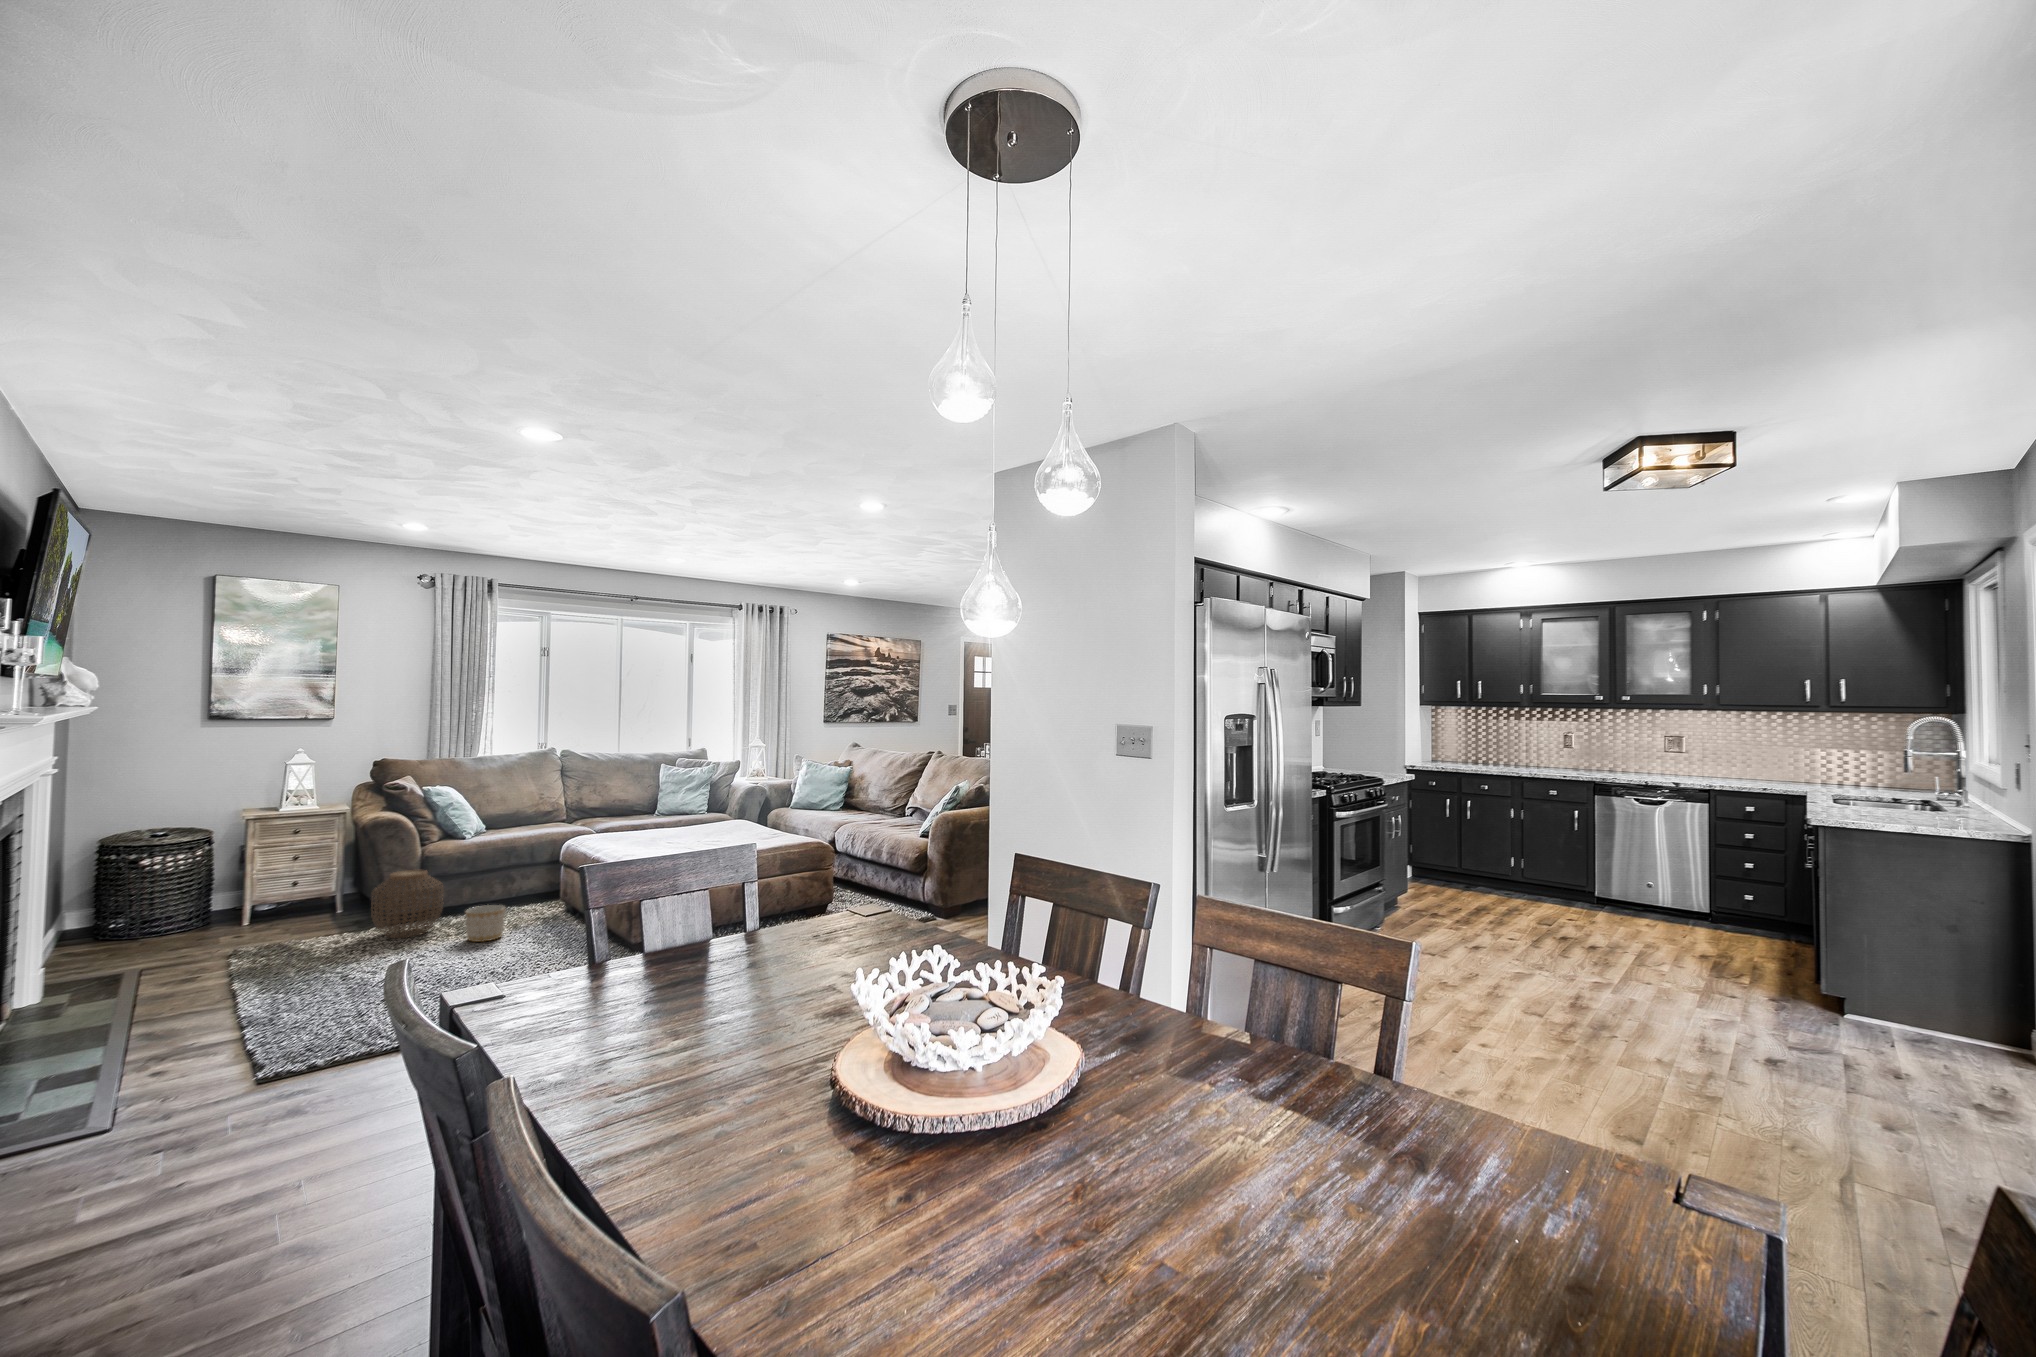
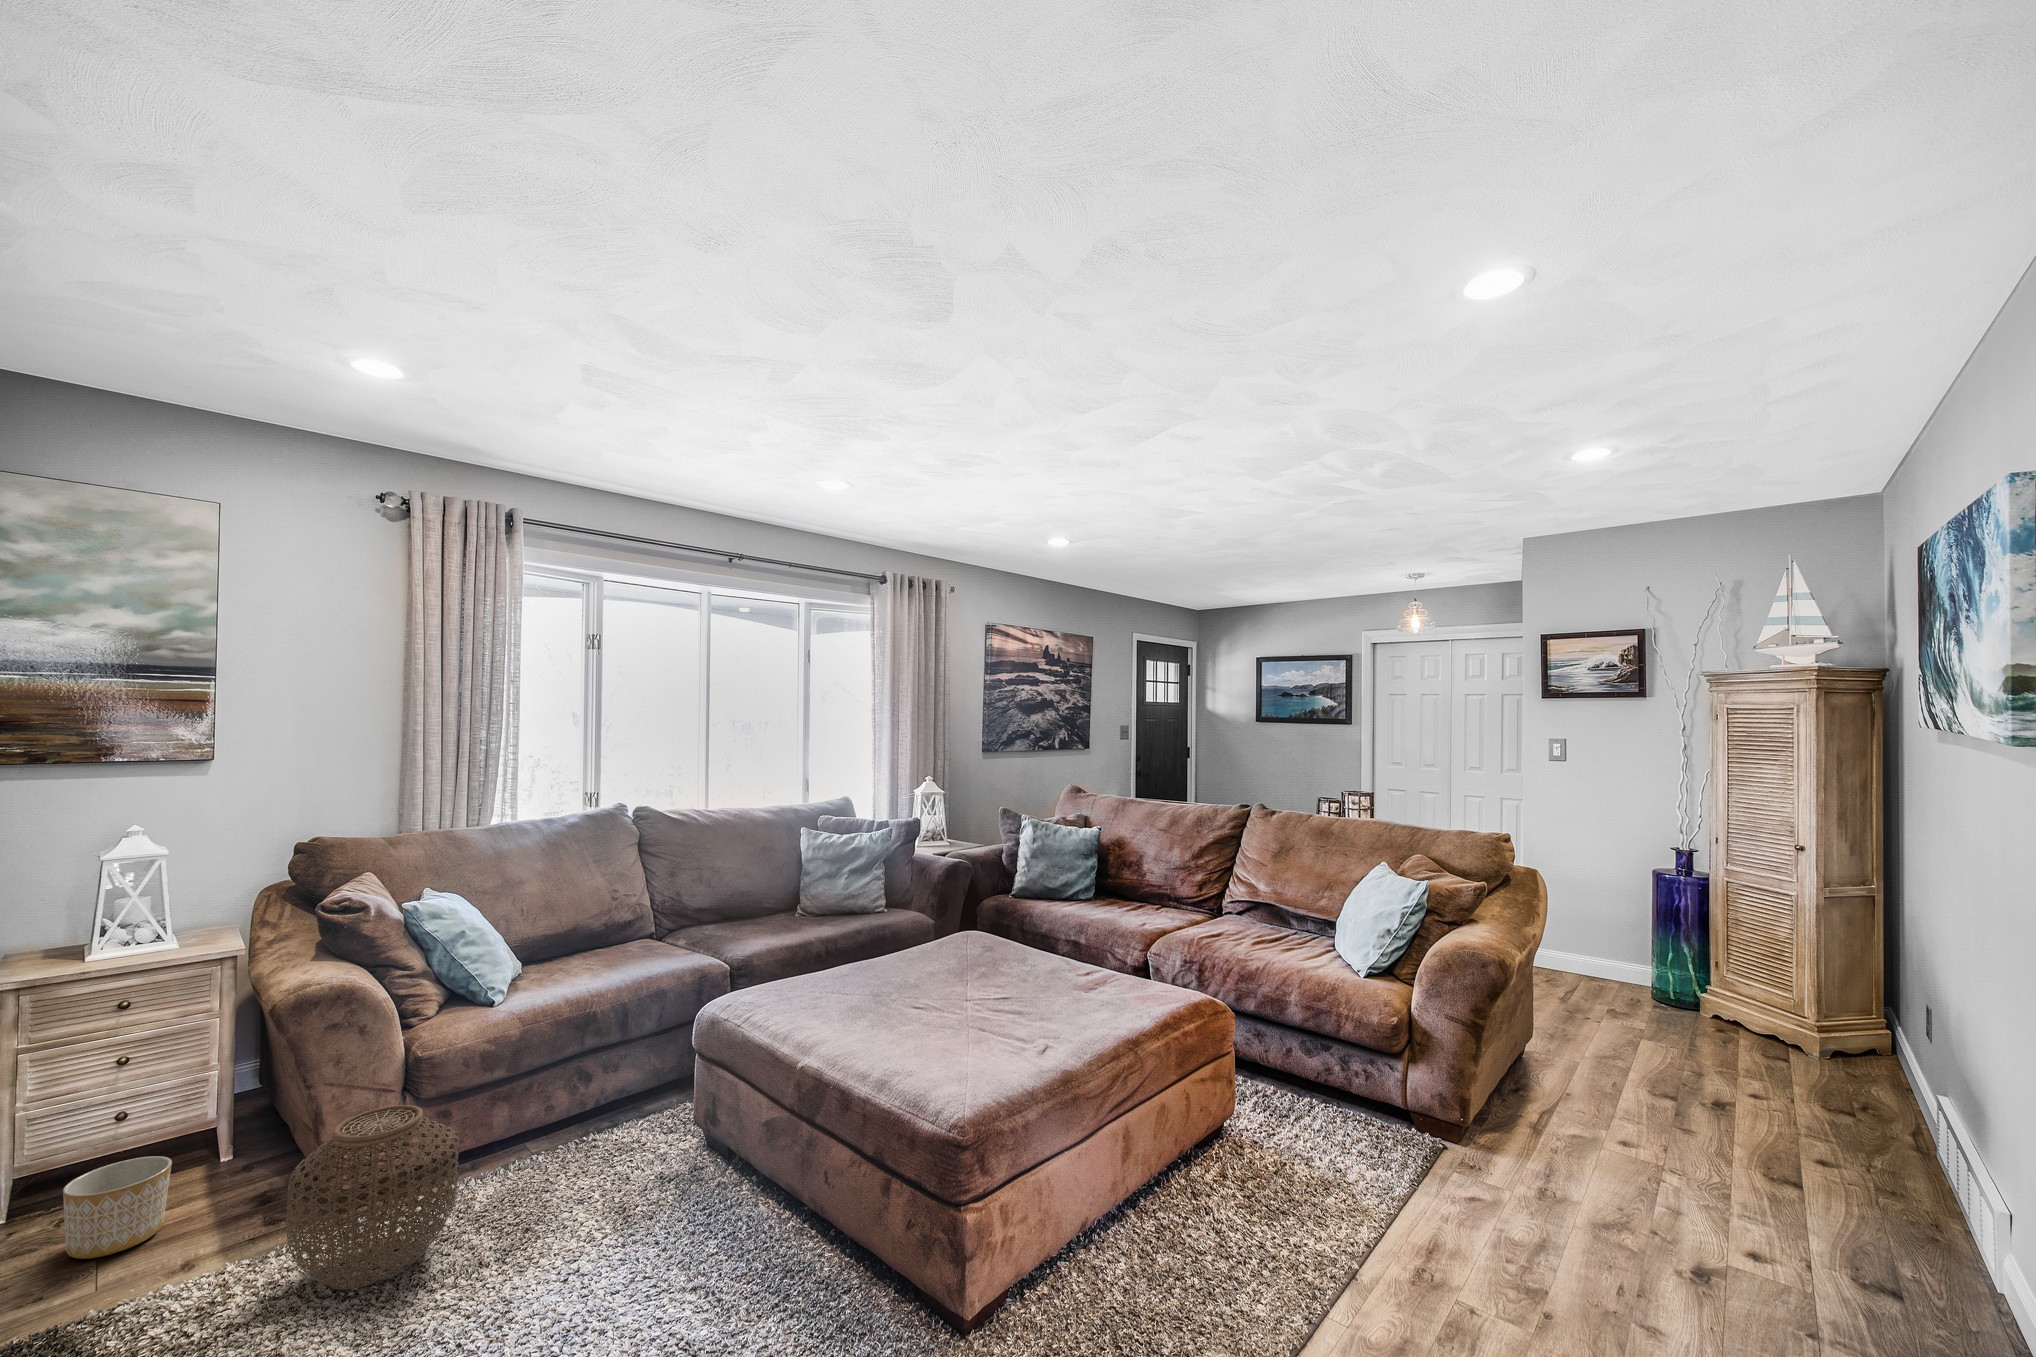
planter: present [466,905,505,942] -> present [63,1156,172,1259]

